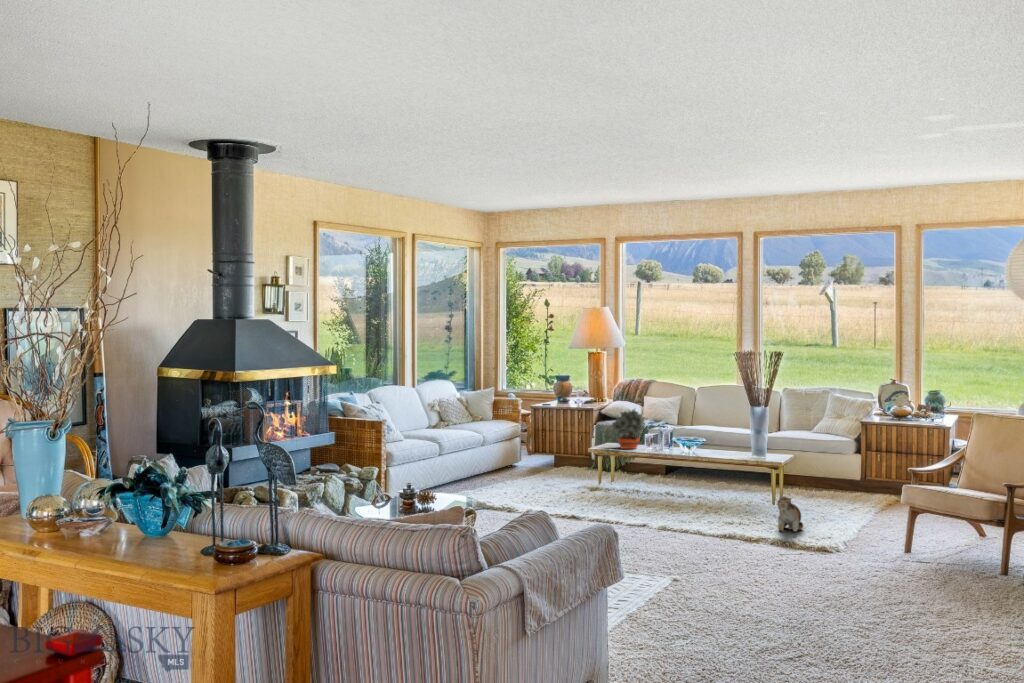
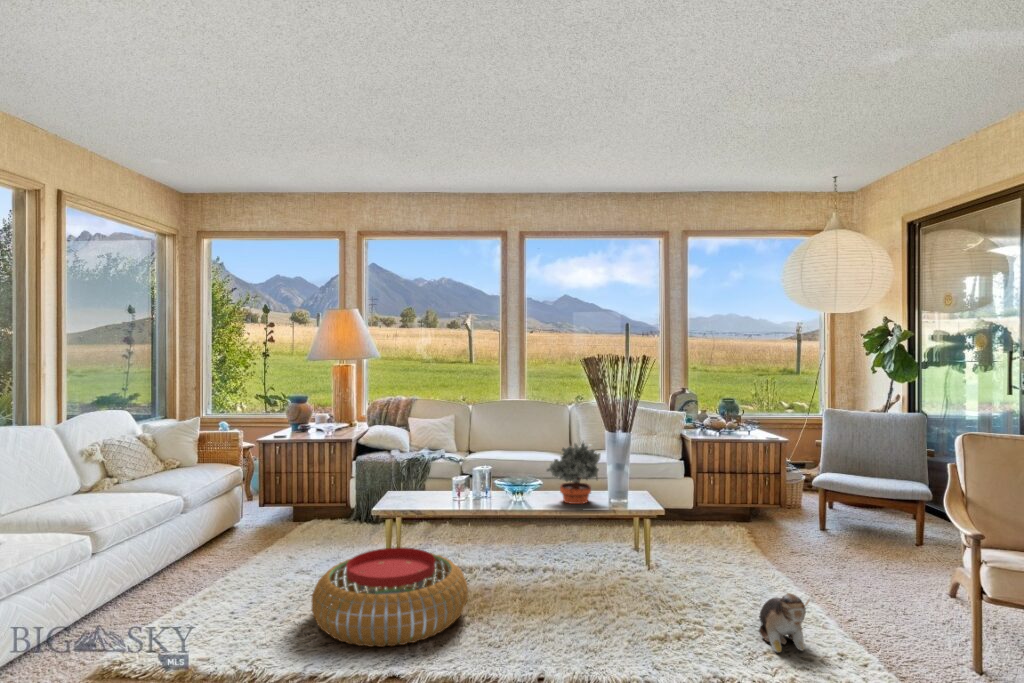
potted plant: present [611,409,644,449] -> present [547,442,600,504]
pouf: none [539,466,627,509] -> present [311,548,468,647]

